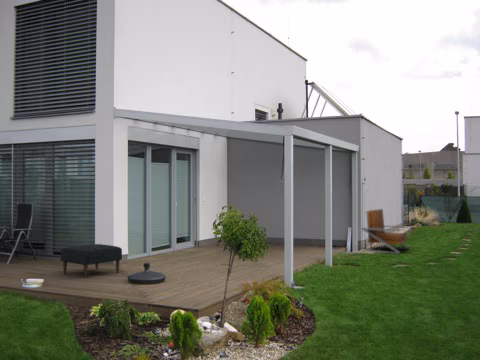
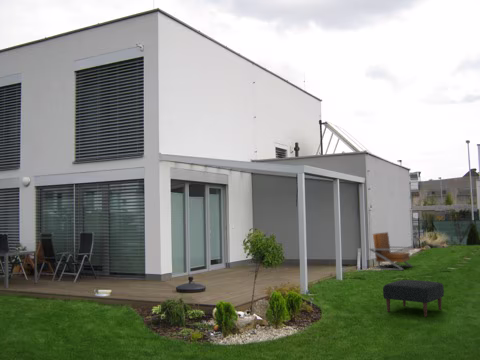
ottoman: present [61,244,122,278] -> present [383,280,444,317]

